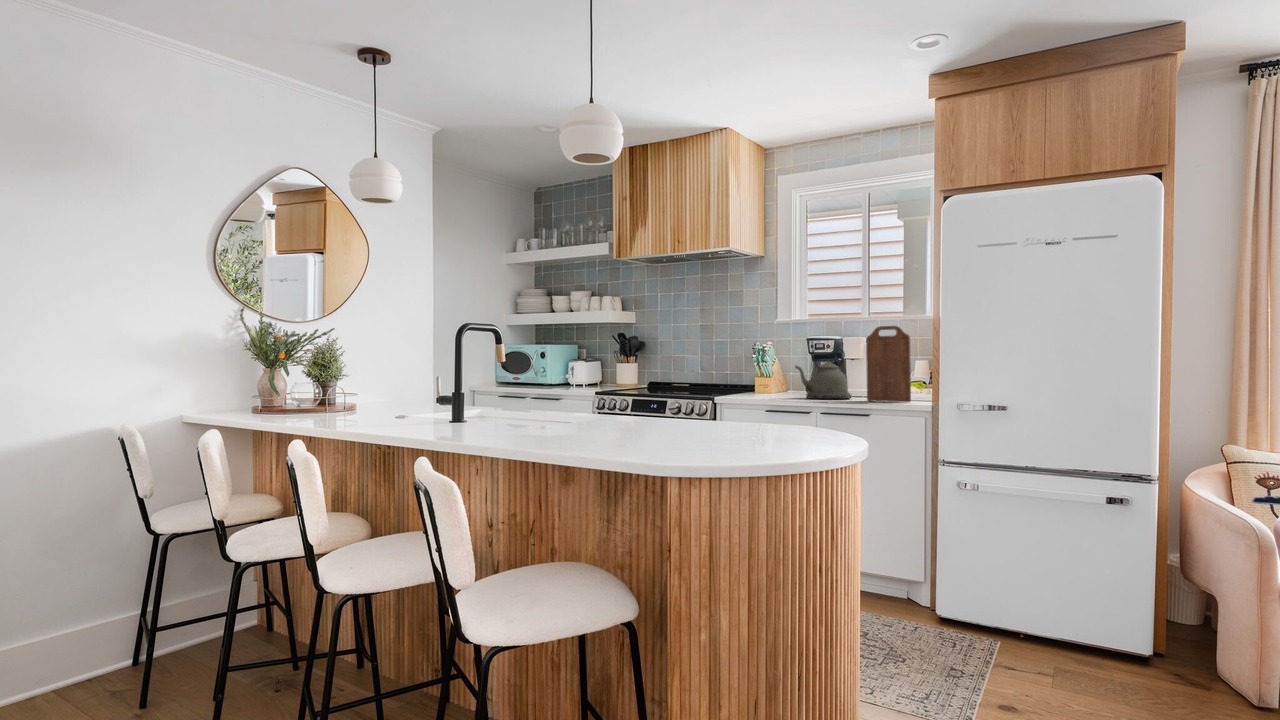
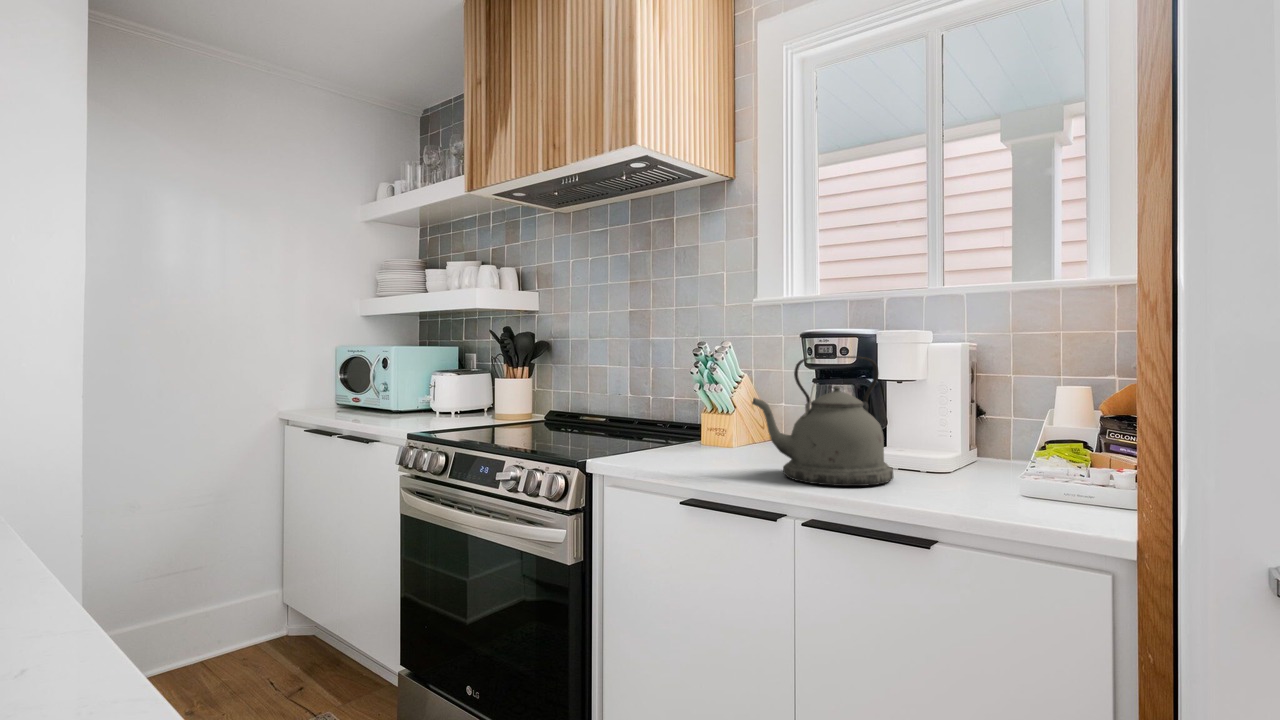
cutting board: present [866,326,911,402] -> none [930,294,1066,518]

